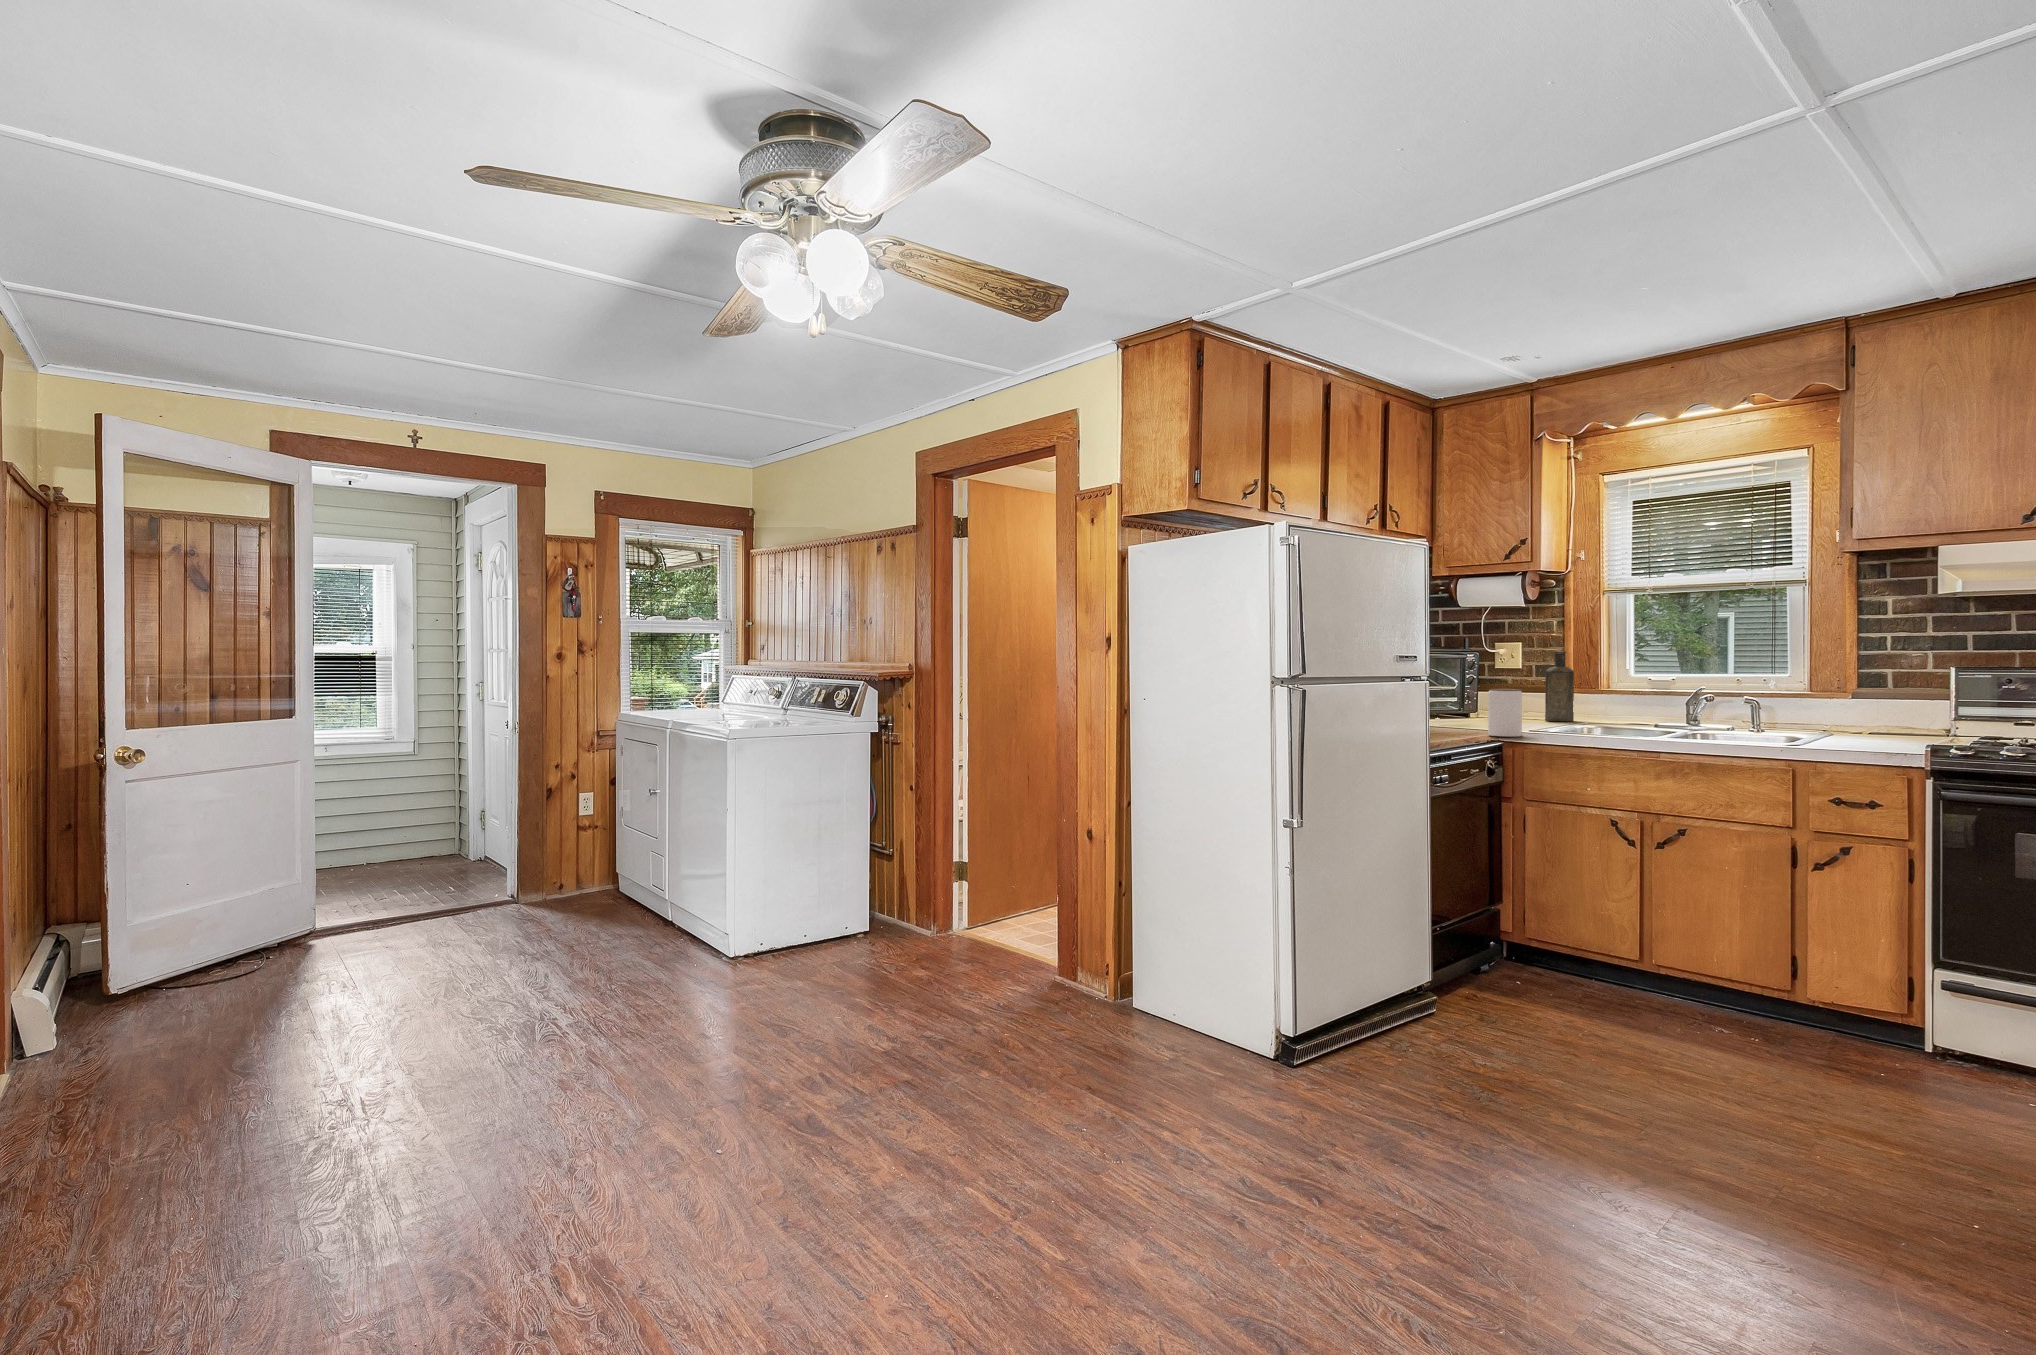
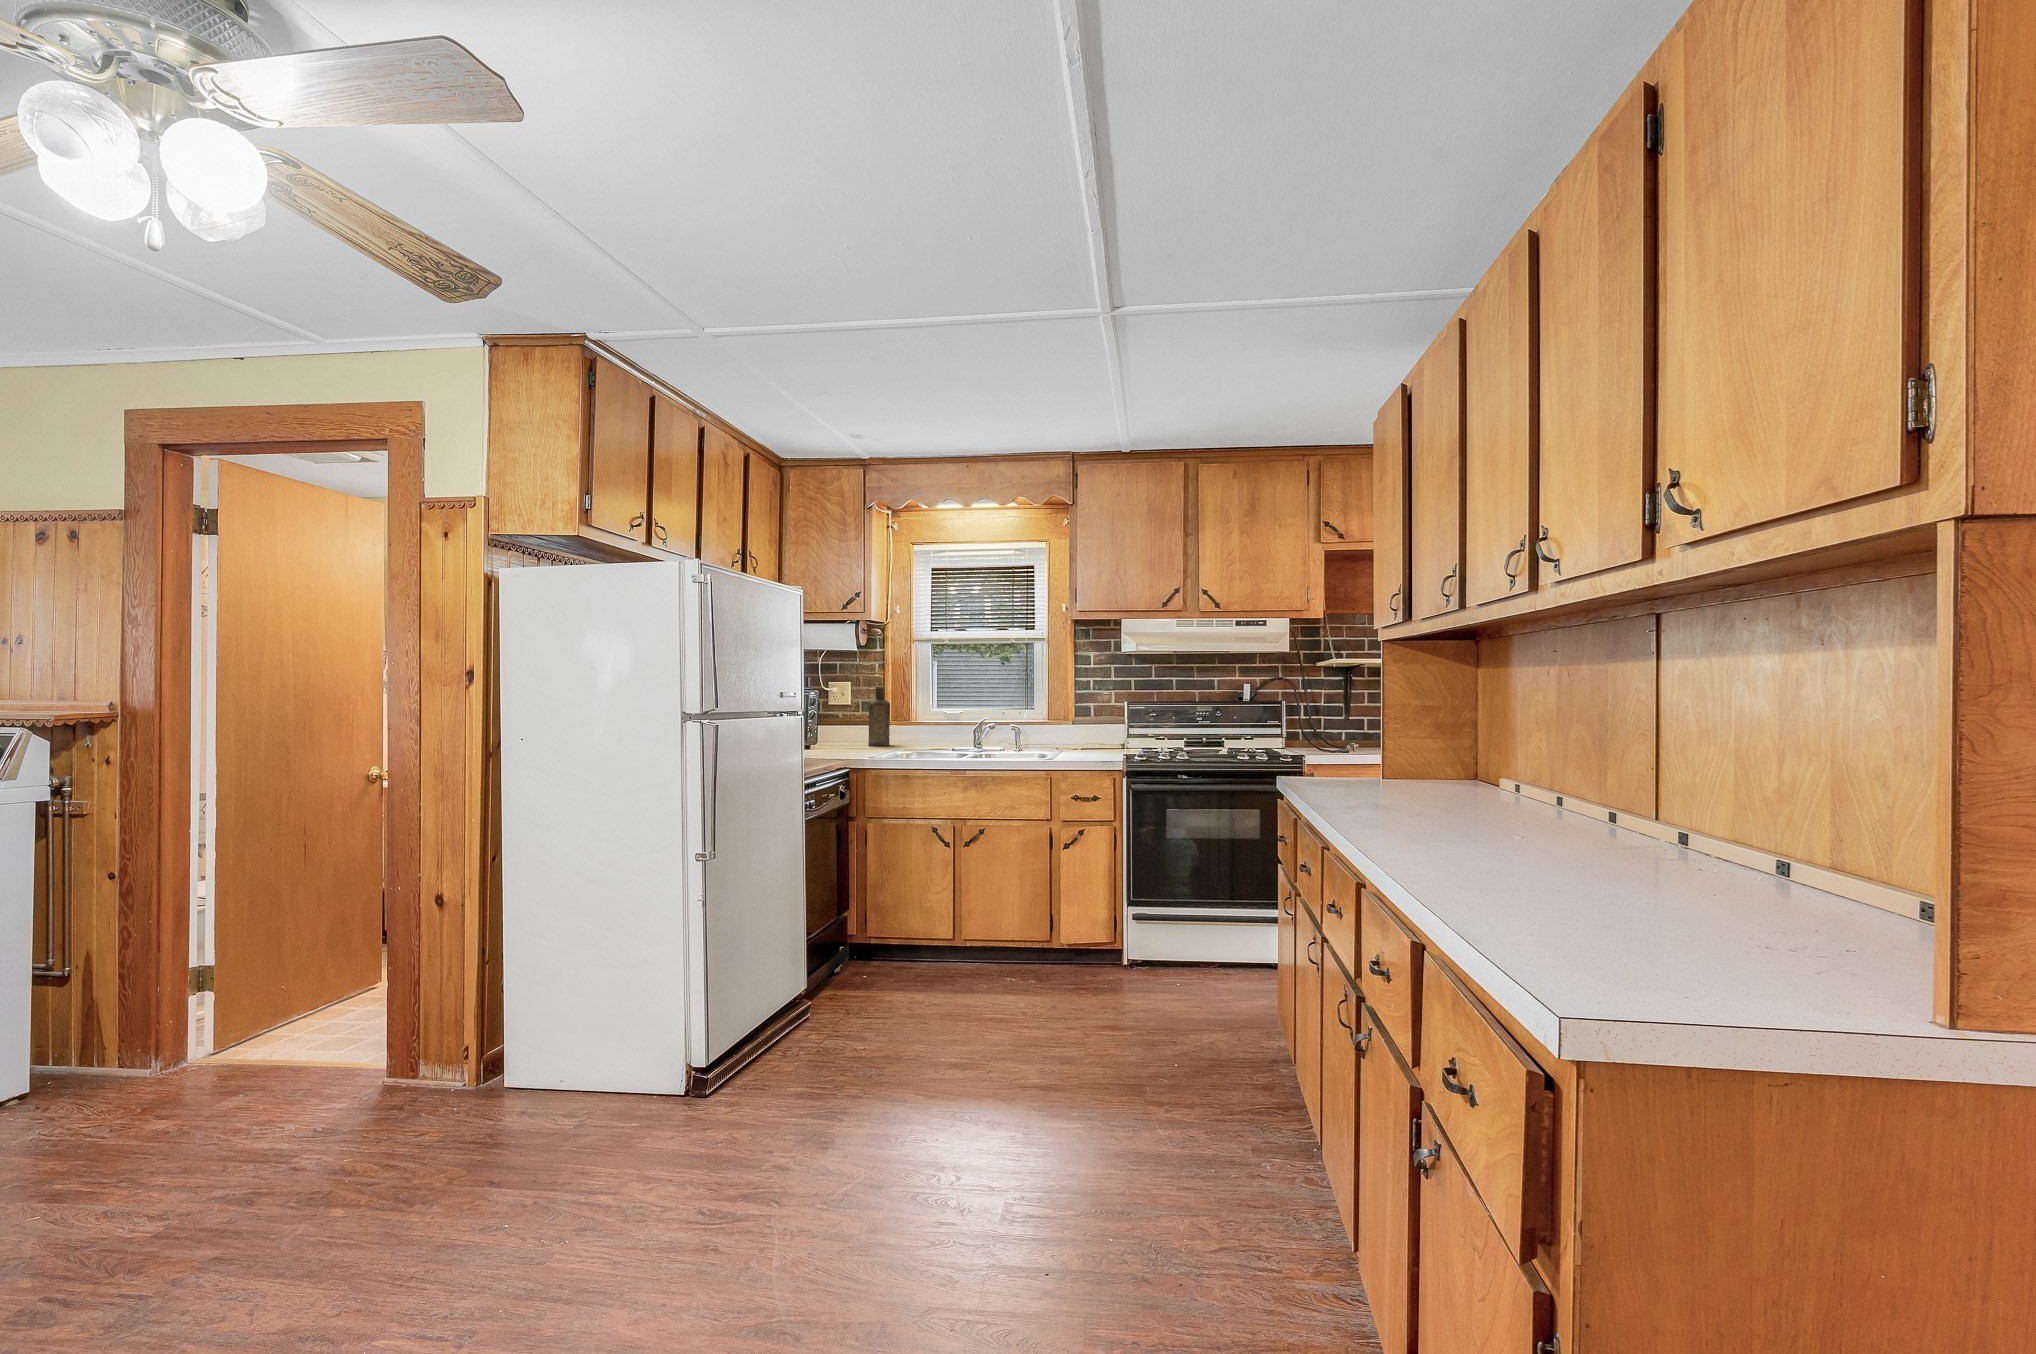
jar: present [1488,689,1522,737] -> none [837,721,863,763]

